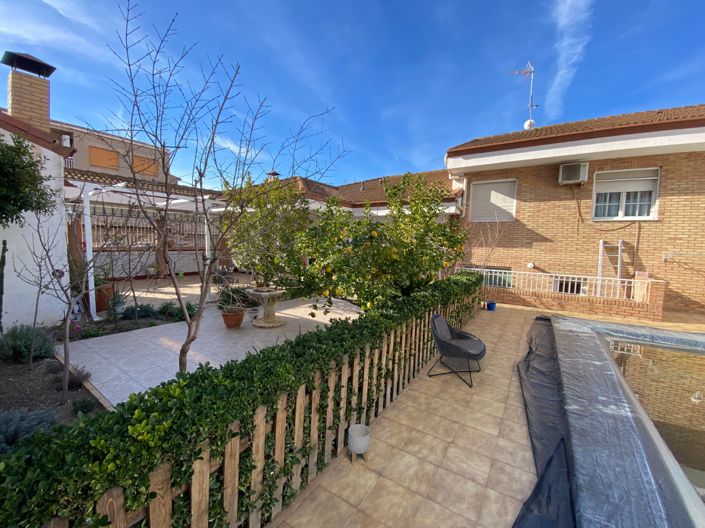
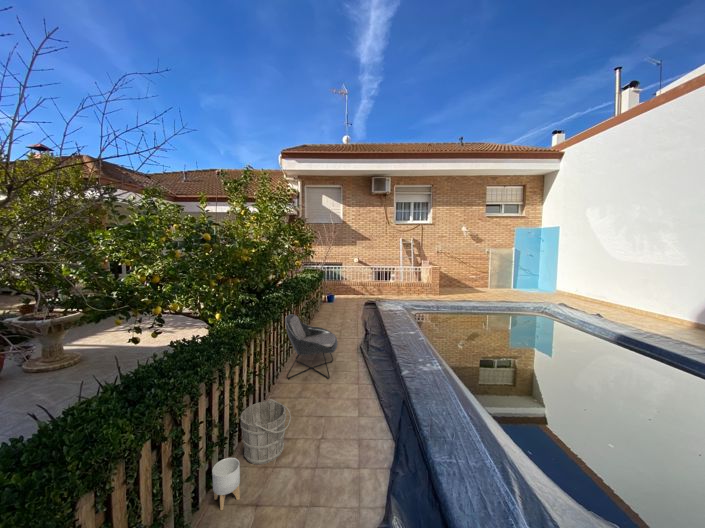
bucket: none [376,387,421,444] -> present [240,399,291,464]

